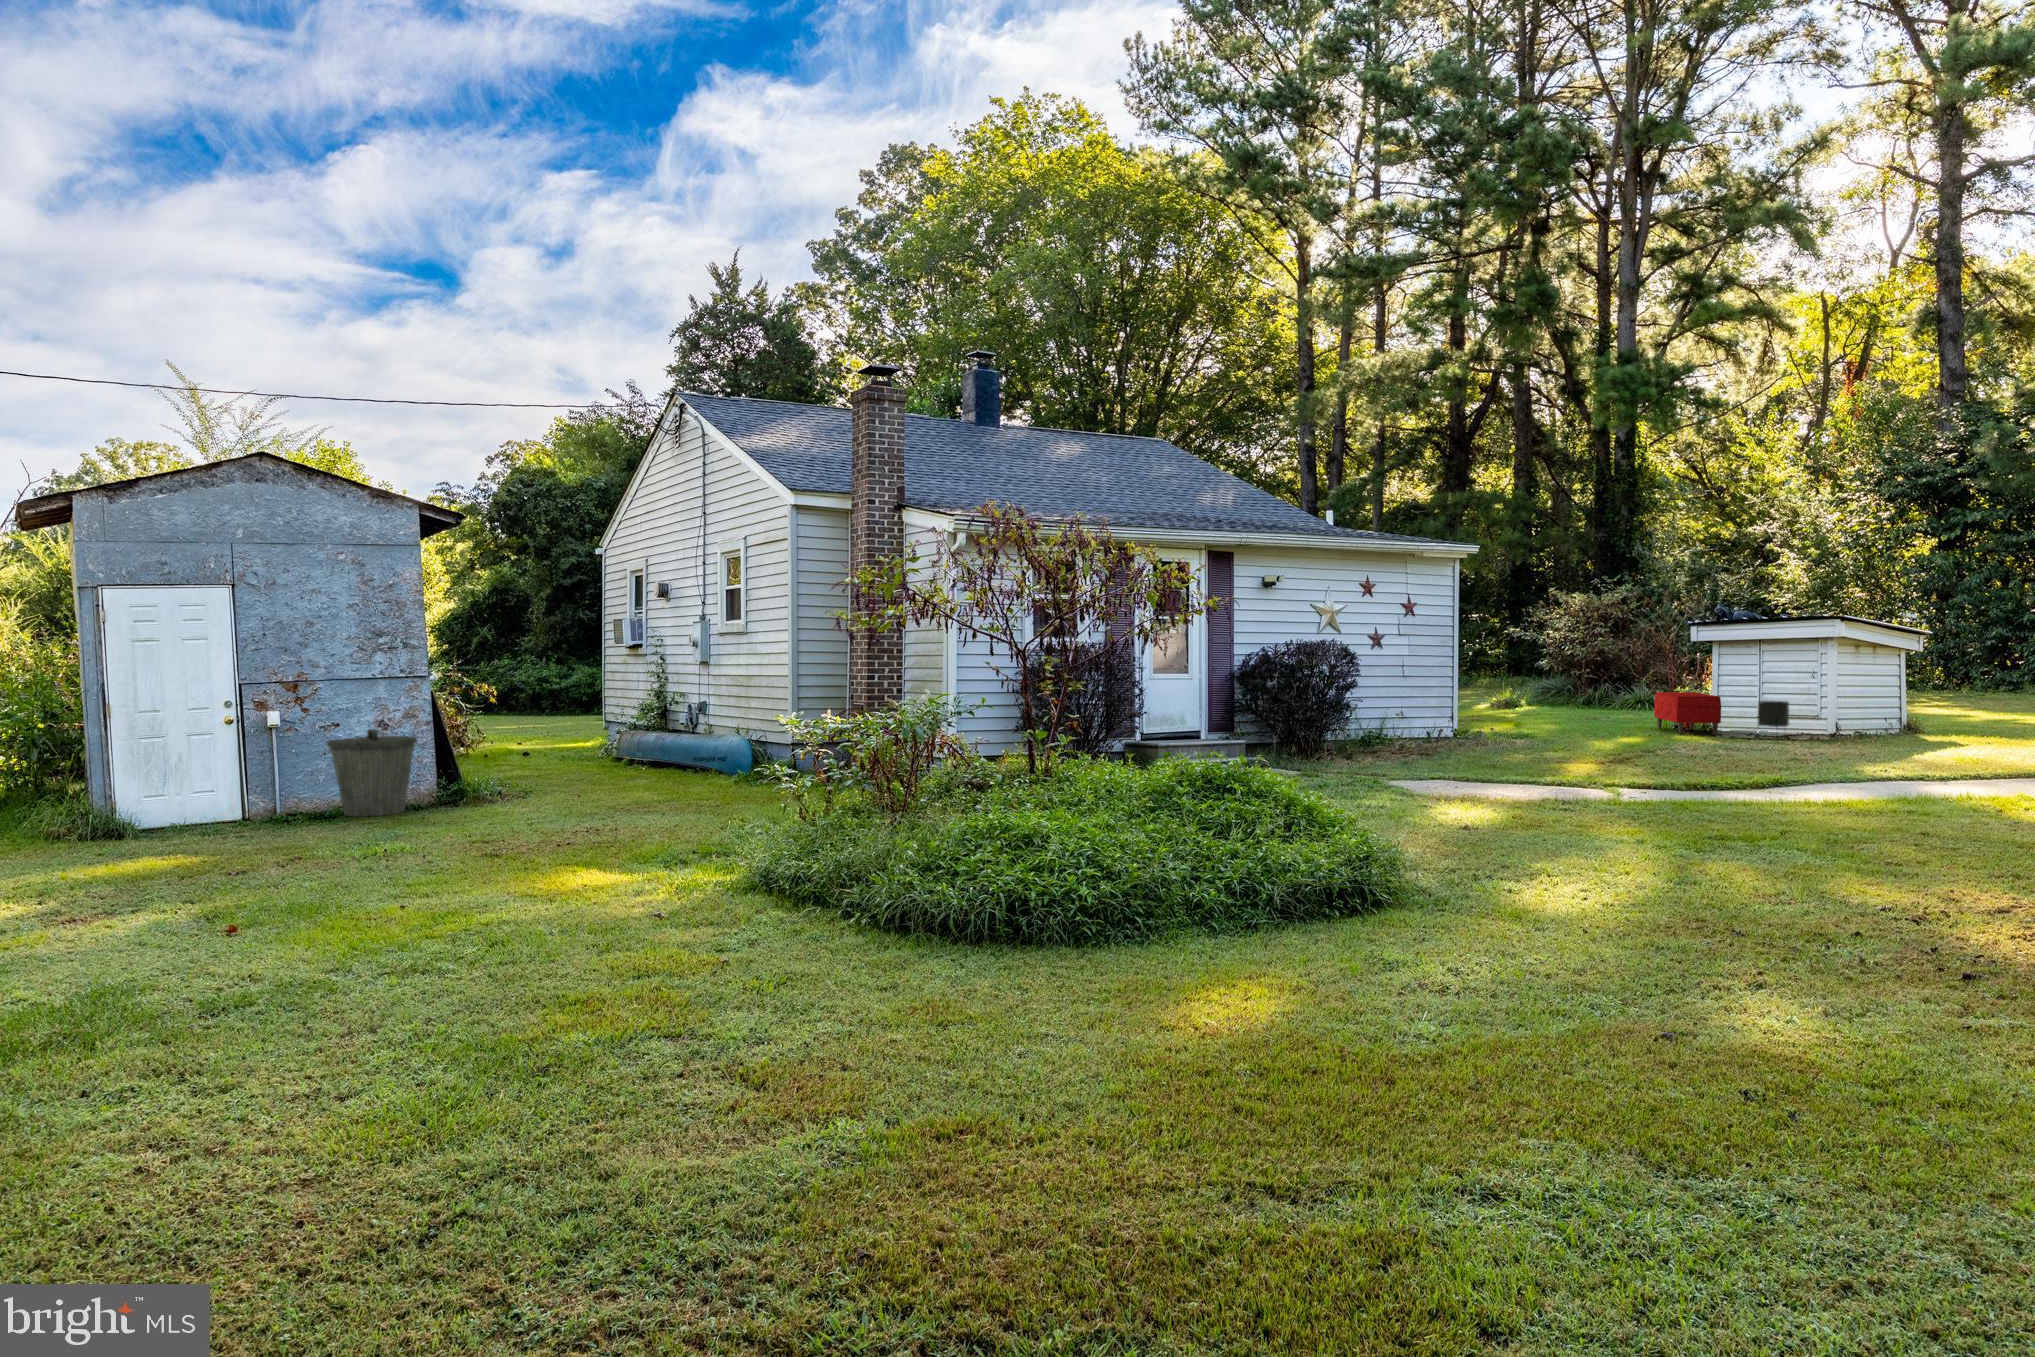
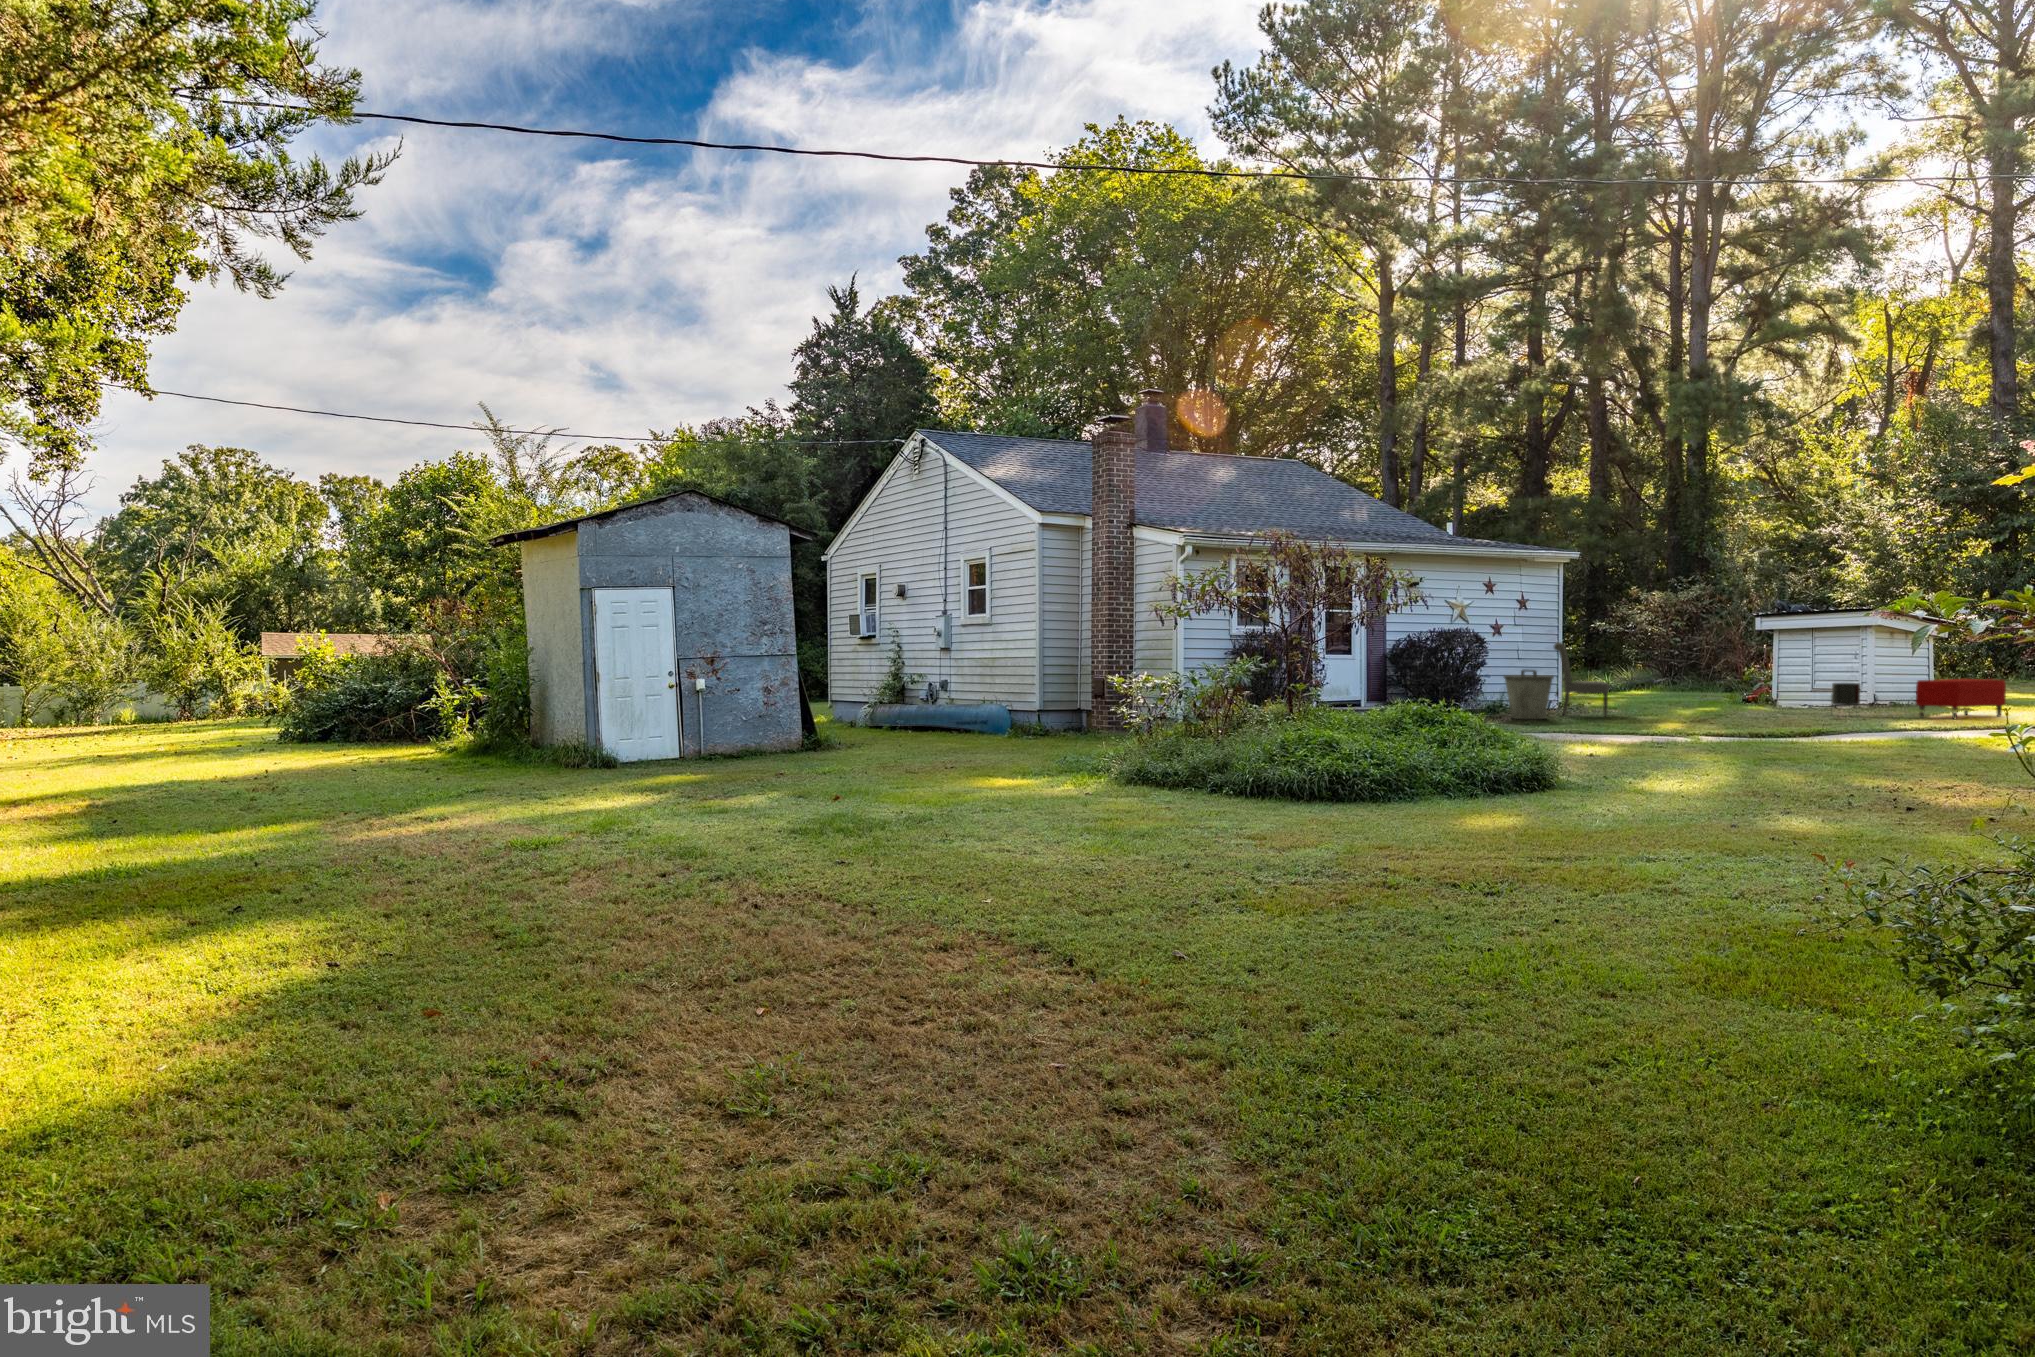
chair: none [1451,655,1513,740] -> present [1554,642,1609,716]
bench: present [1654,692,1721,735] -> present [1916,679,2006,719]
trash can: present [327,729,417,817] -> present [1504,670,1554,719]

